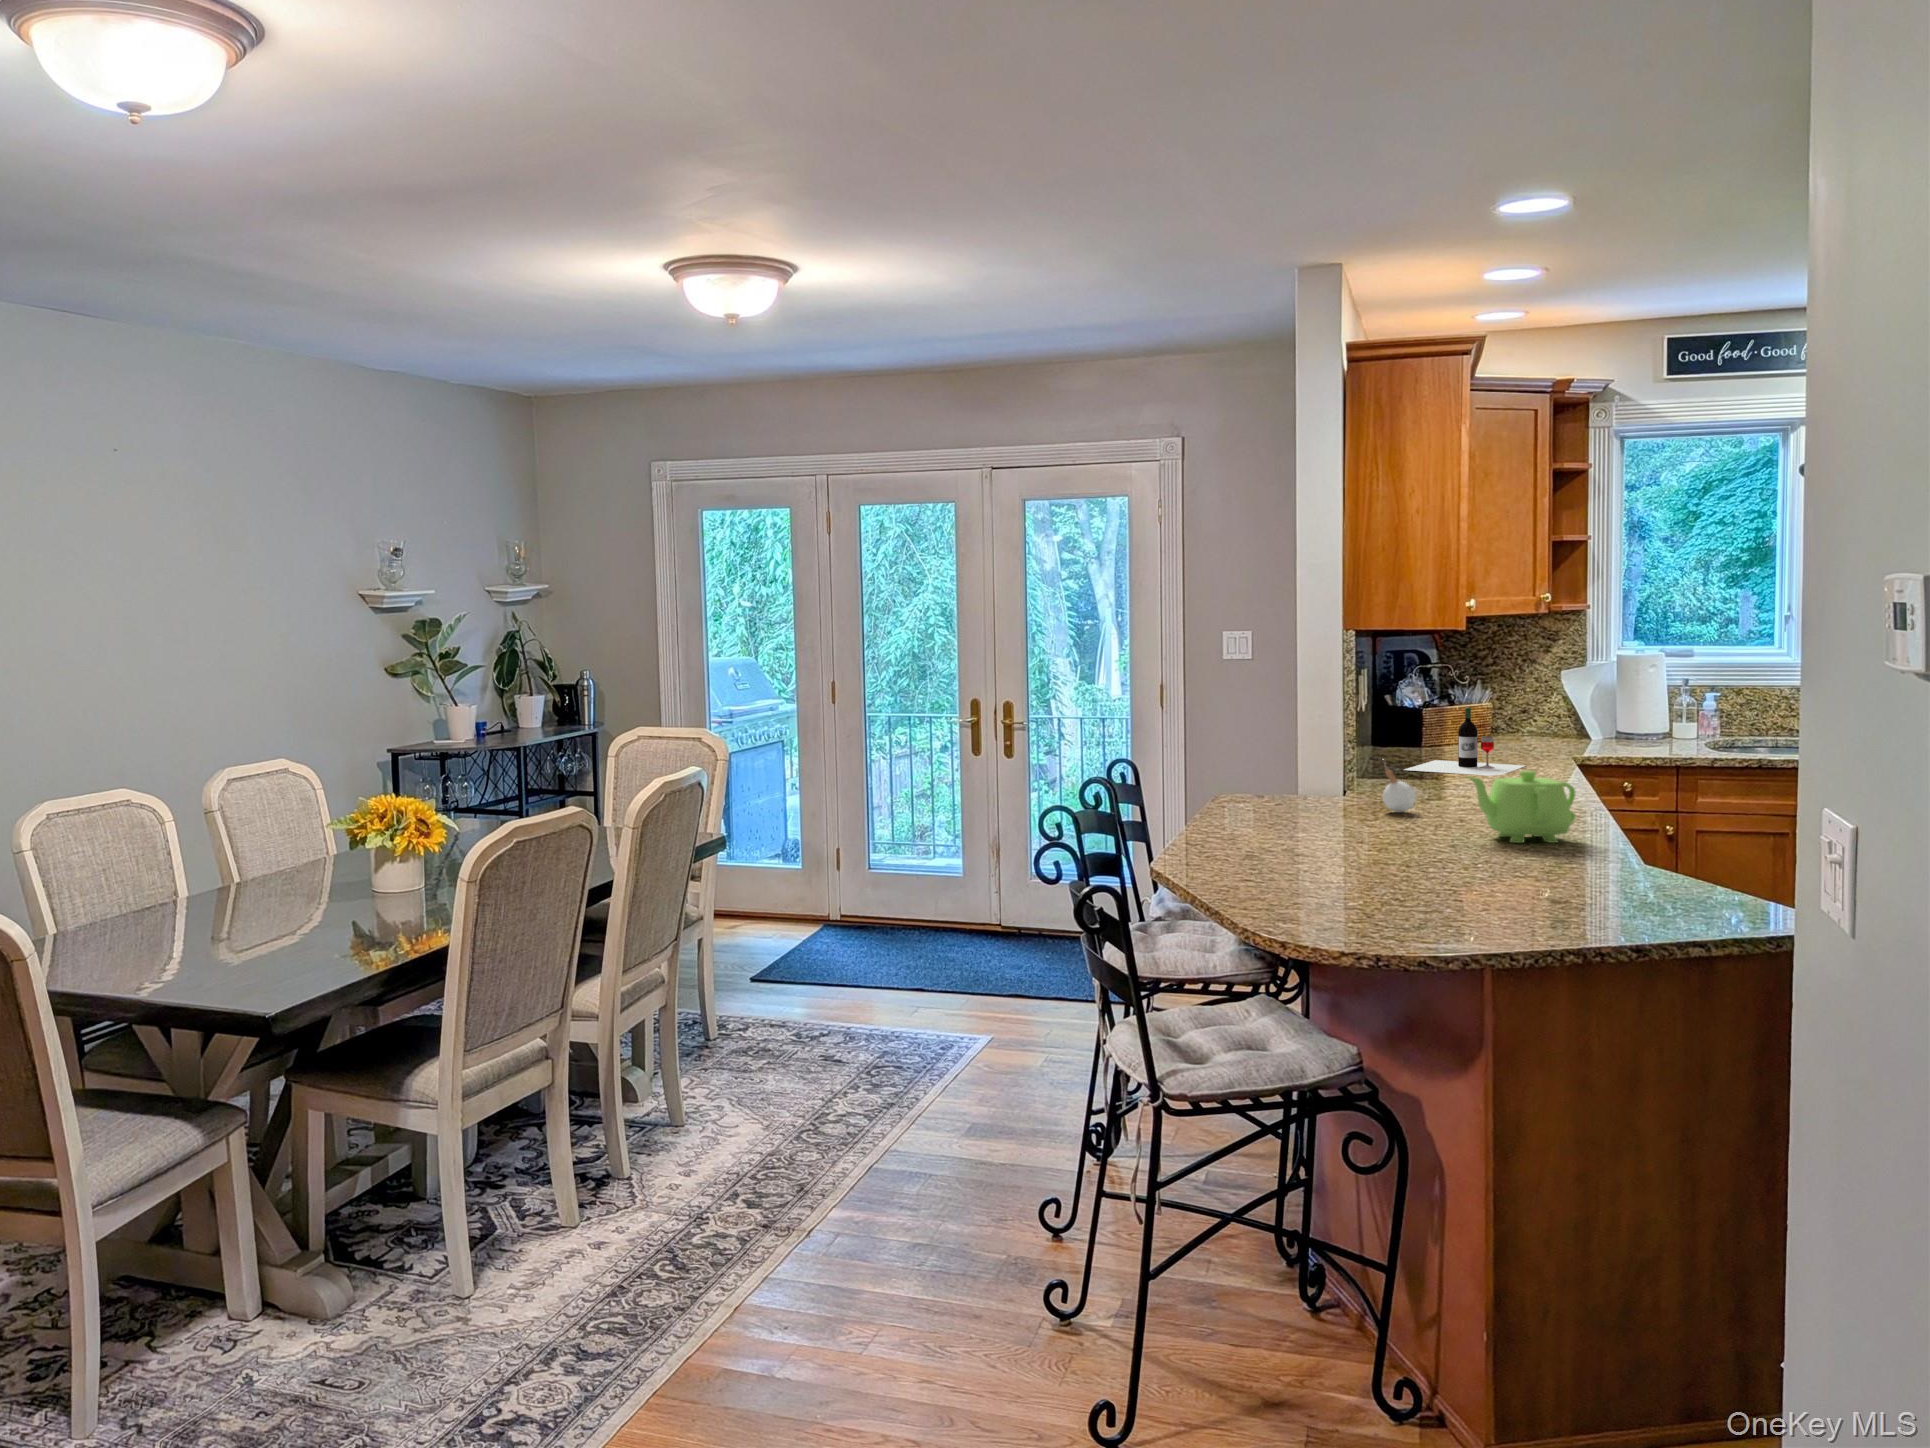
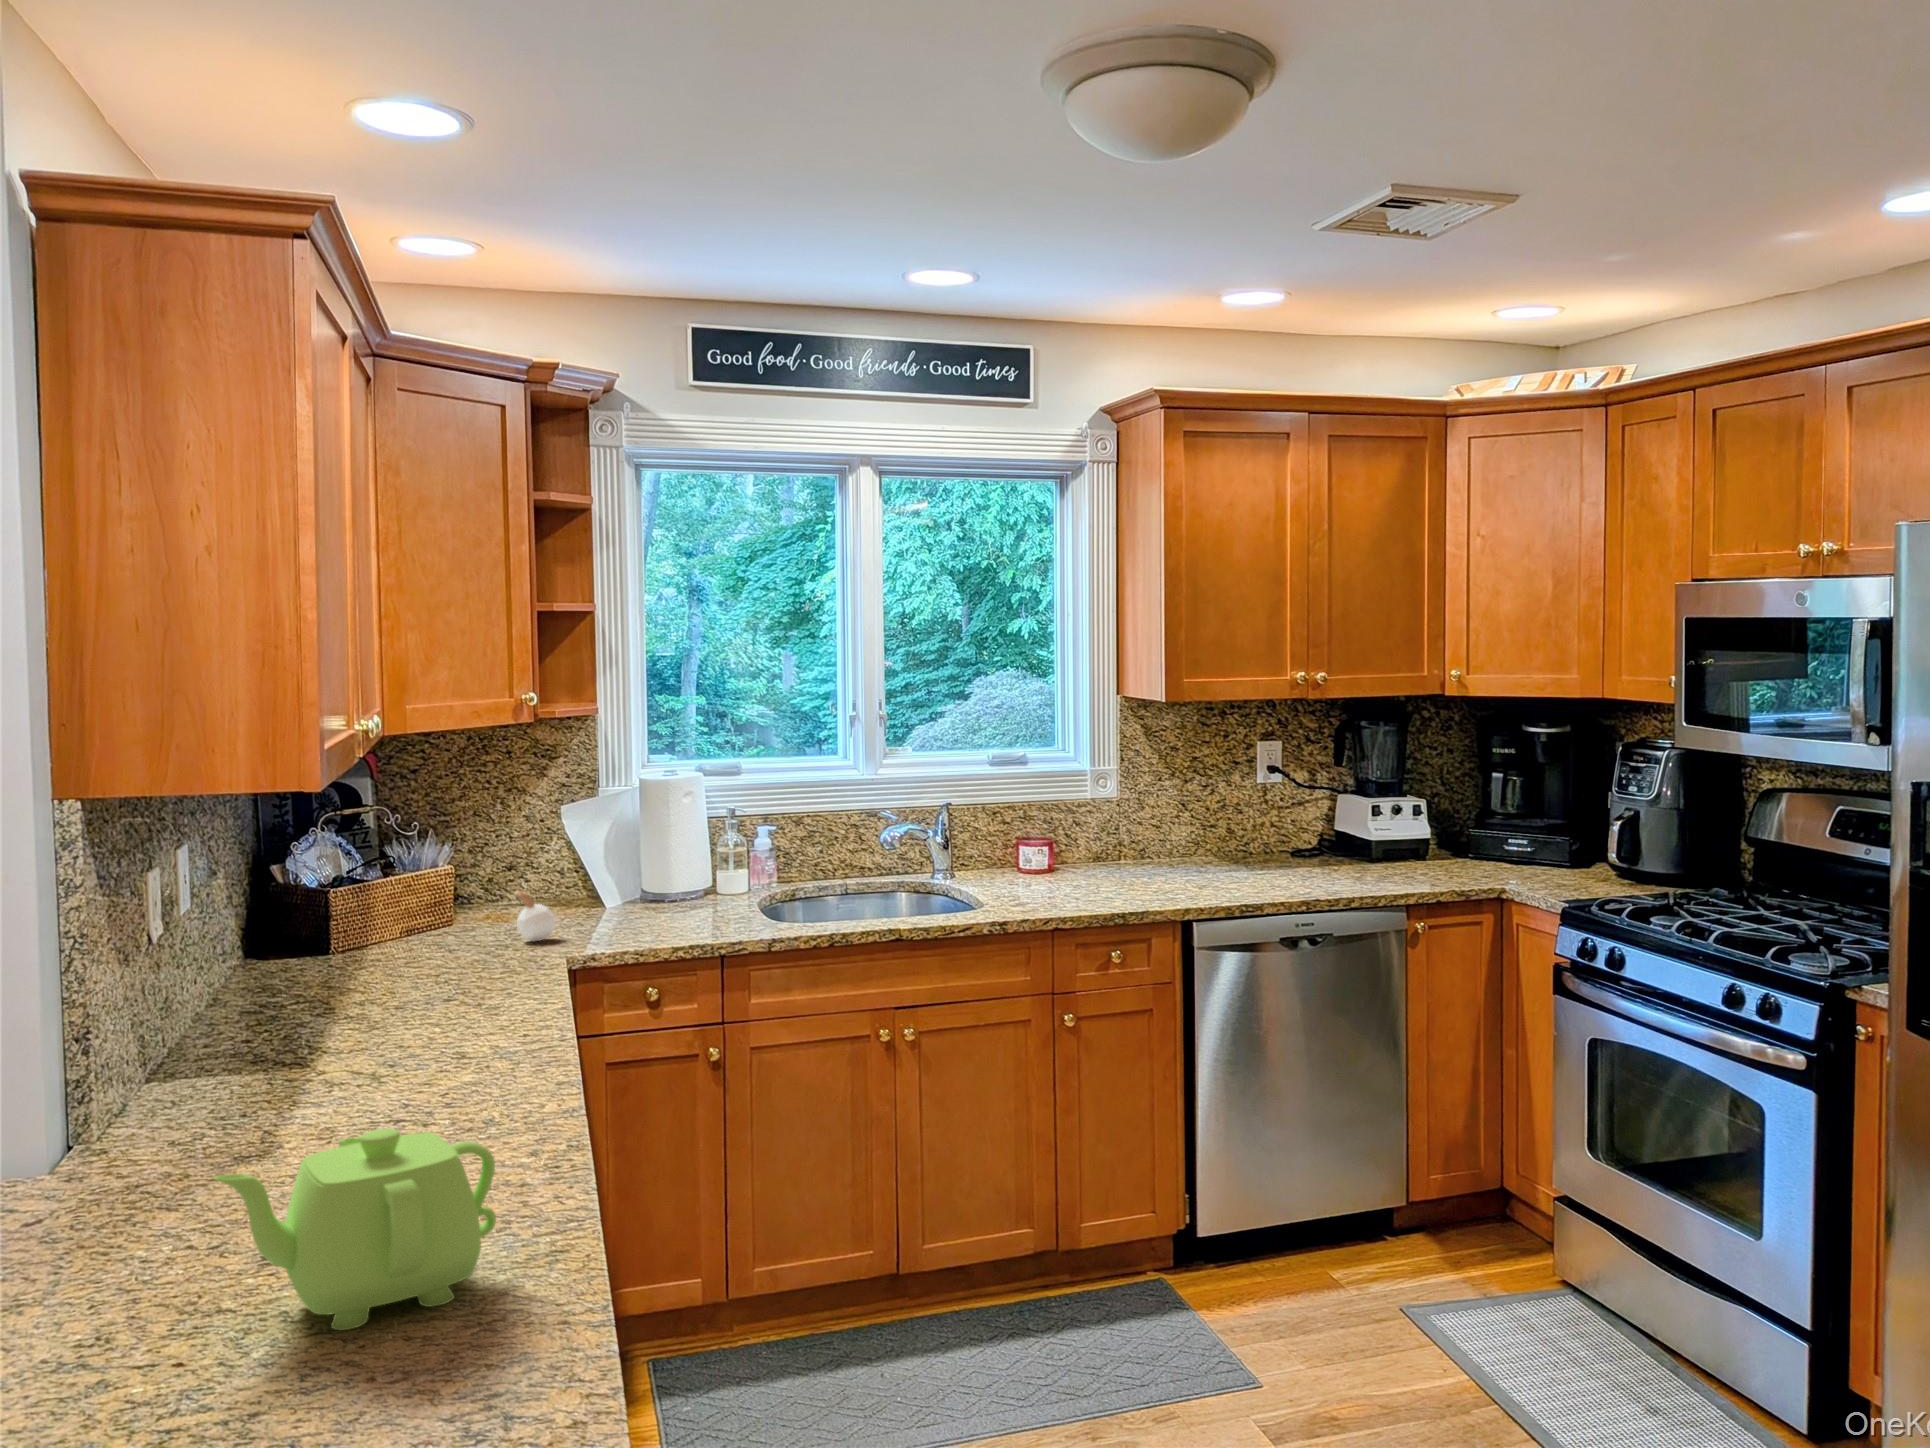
wine bottle: present [1404,708,1524,776] -> none [258,893,492,1024]
candle: present [1383,769,1416,812] -> present [517,886,556,941]

